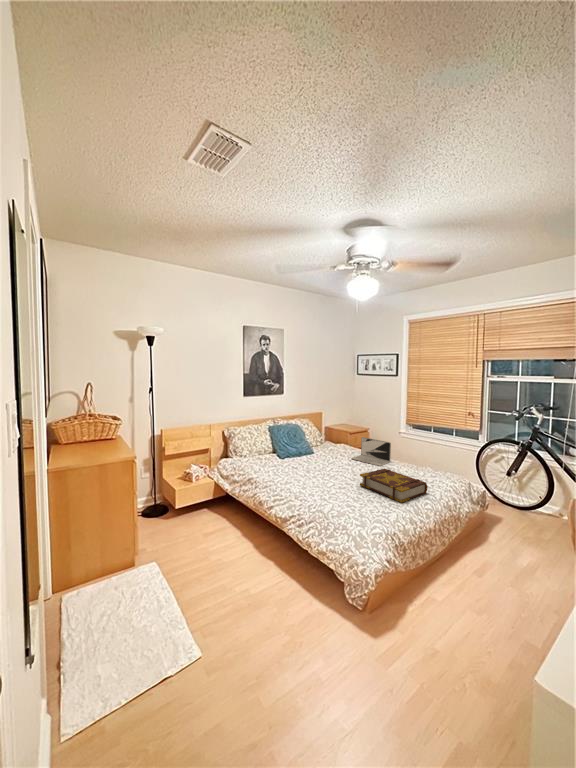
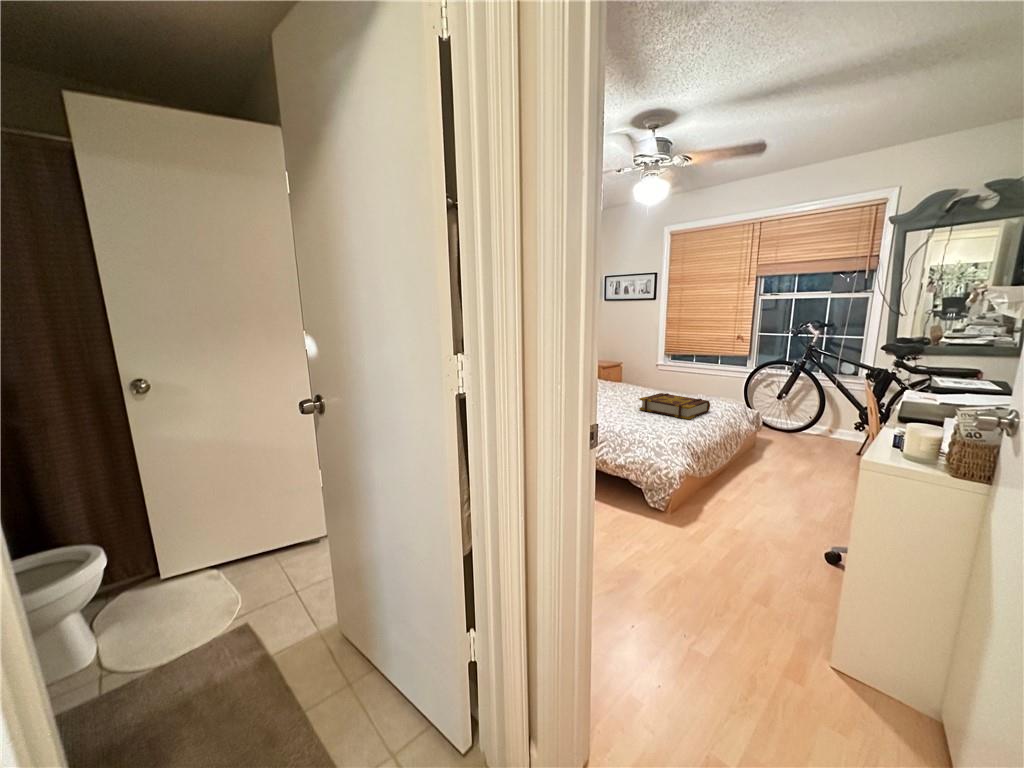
laptop: present [352,437,391,466] -> none [616,367,660,395]

